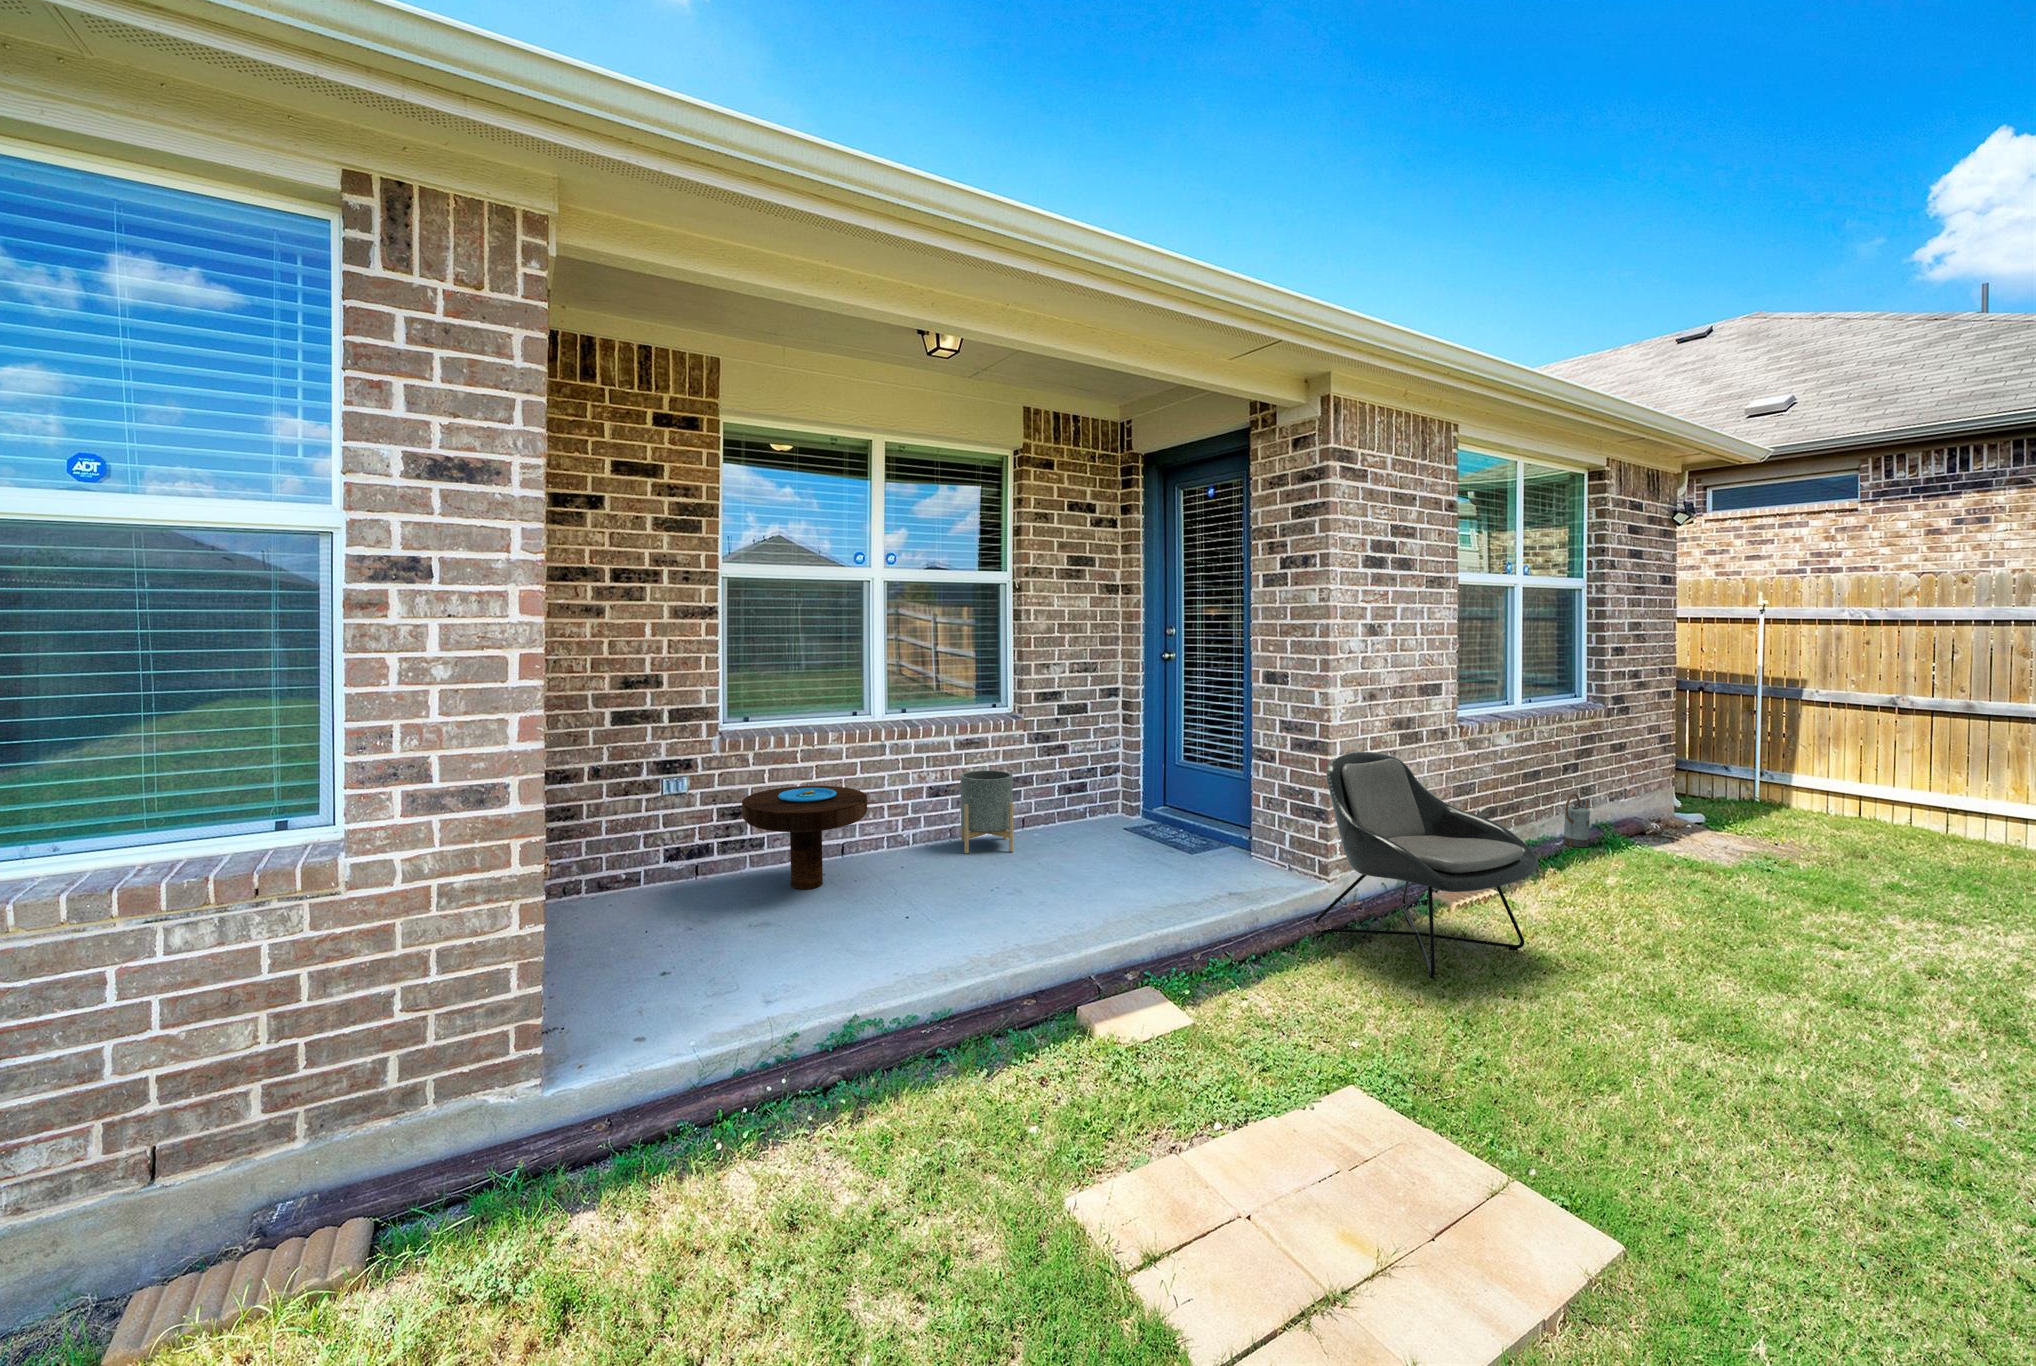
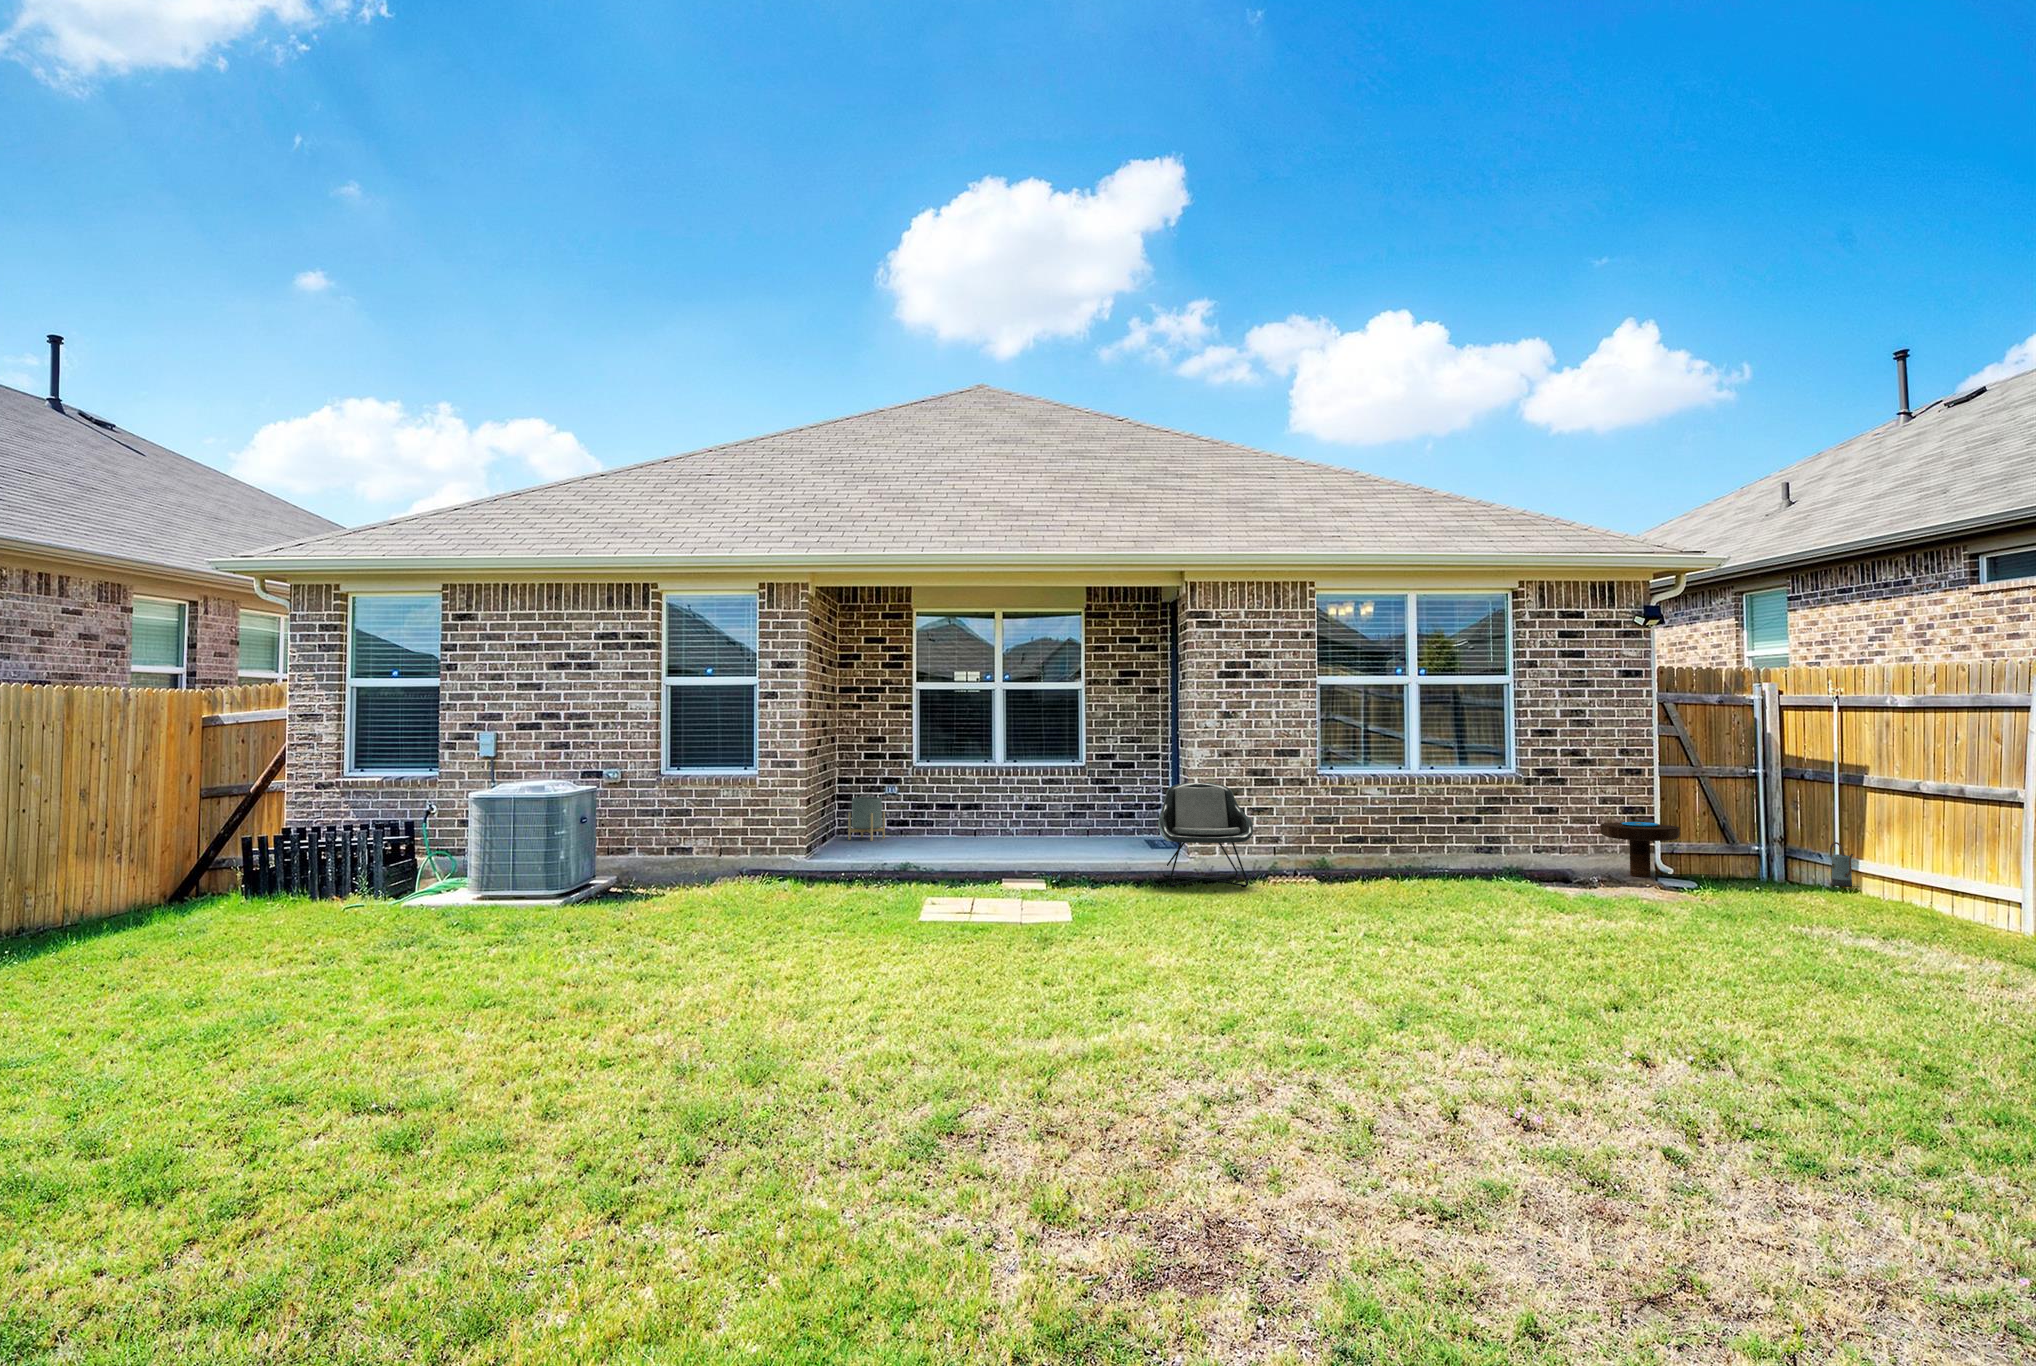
planter: present [961,770,1014,853] -> present [848,797,885,841]
side table: present [742,786,867,889] -> present [1600,822,1680,877]
watering can: present [1563,794,1590,847] -> present [1830,842,1853,886]

